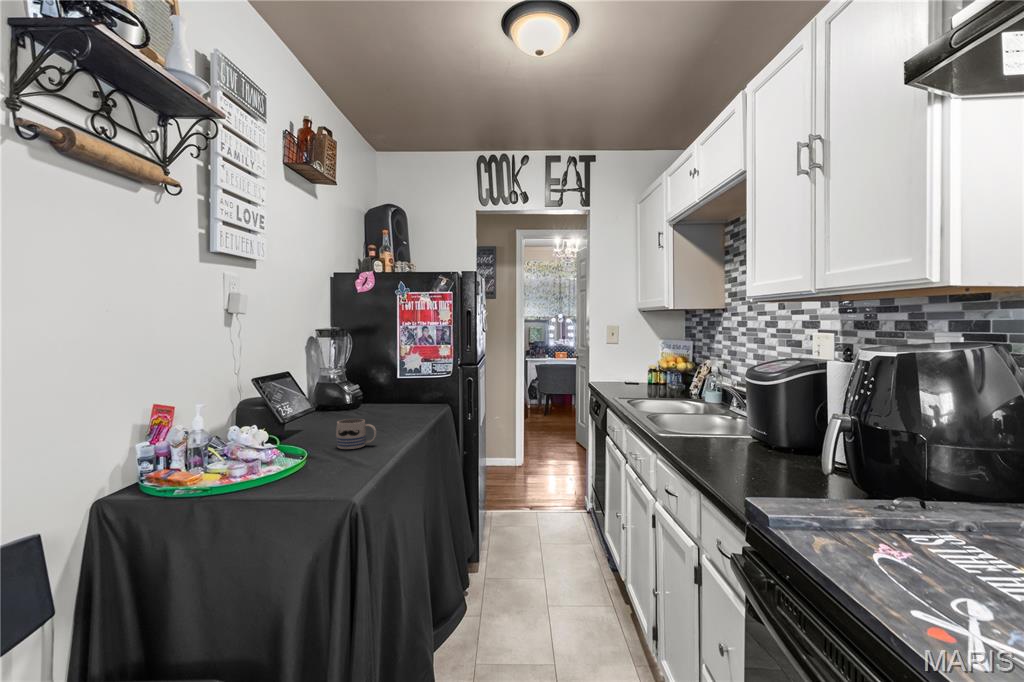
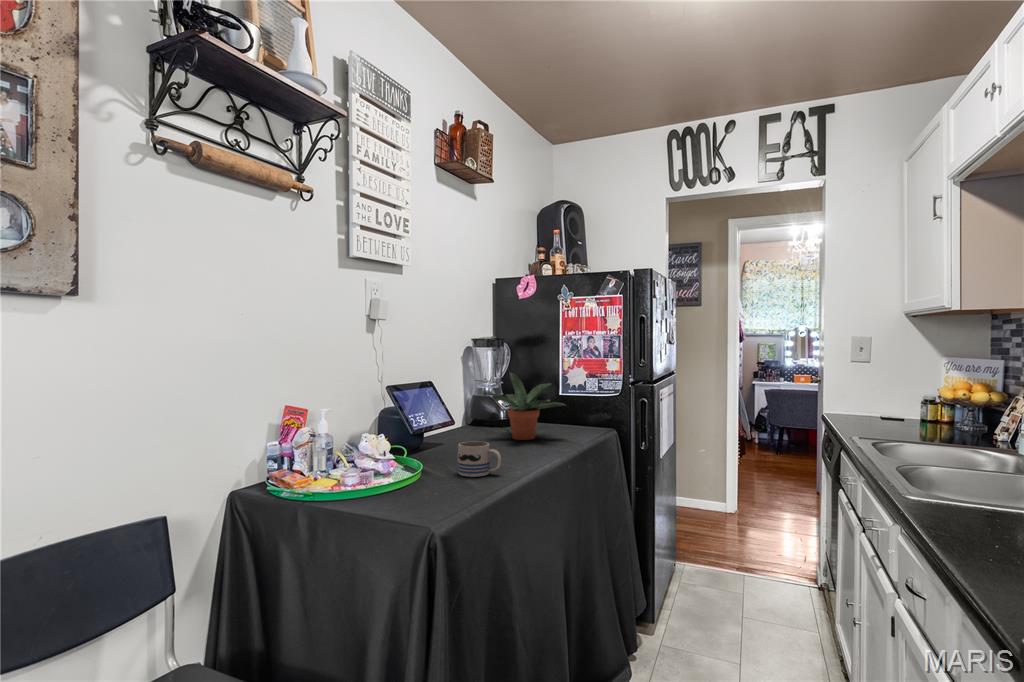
potted plant: none [340,358,414,417] -> present [486,373,566,440]

